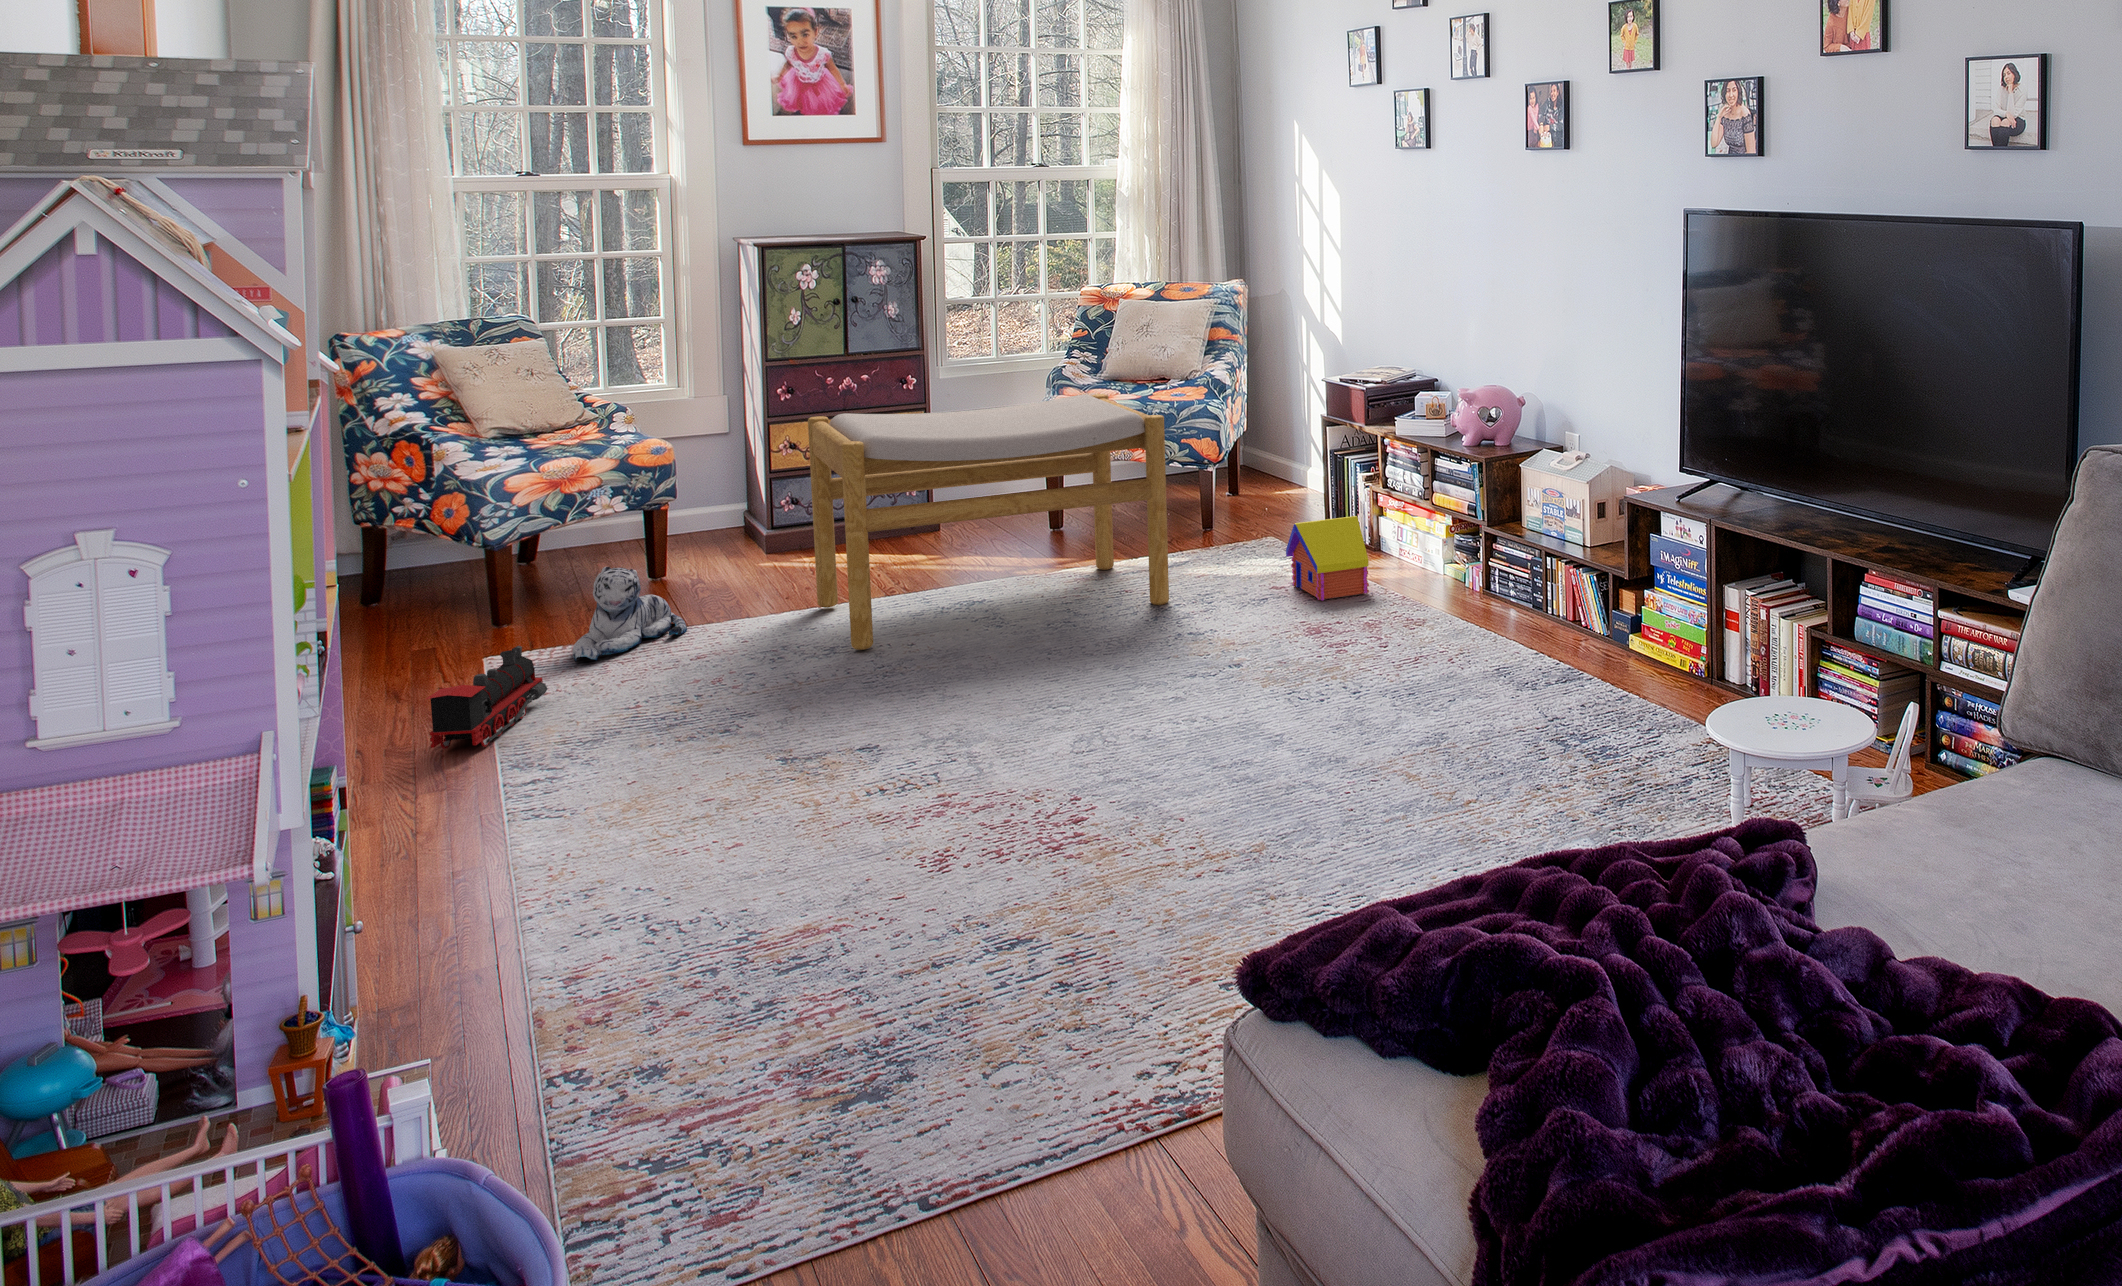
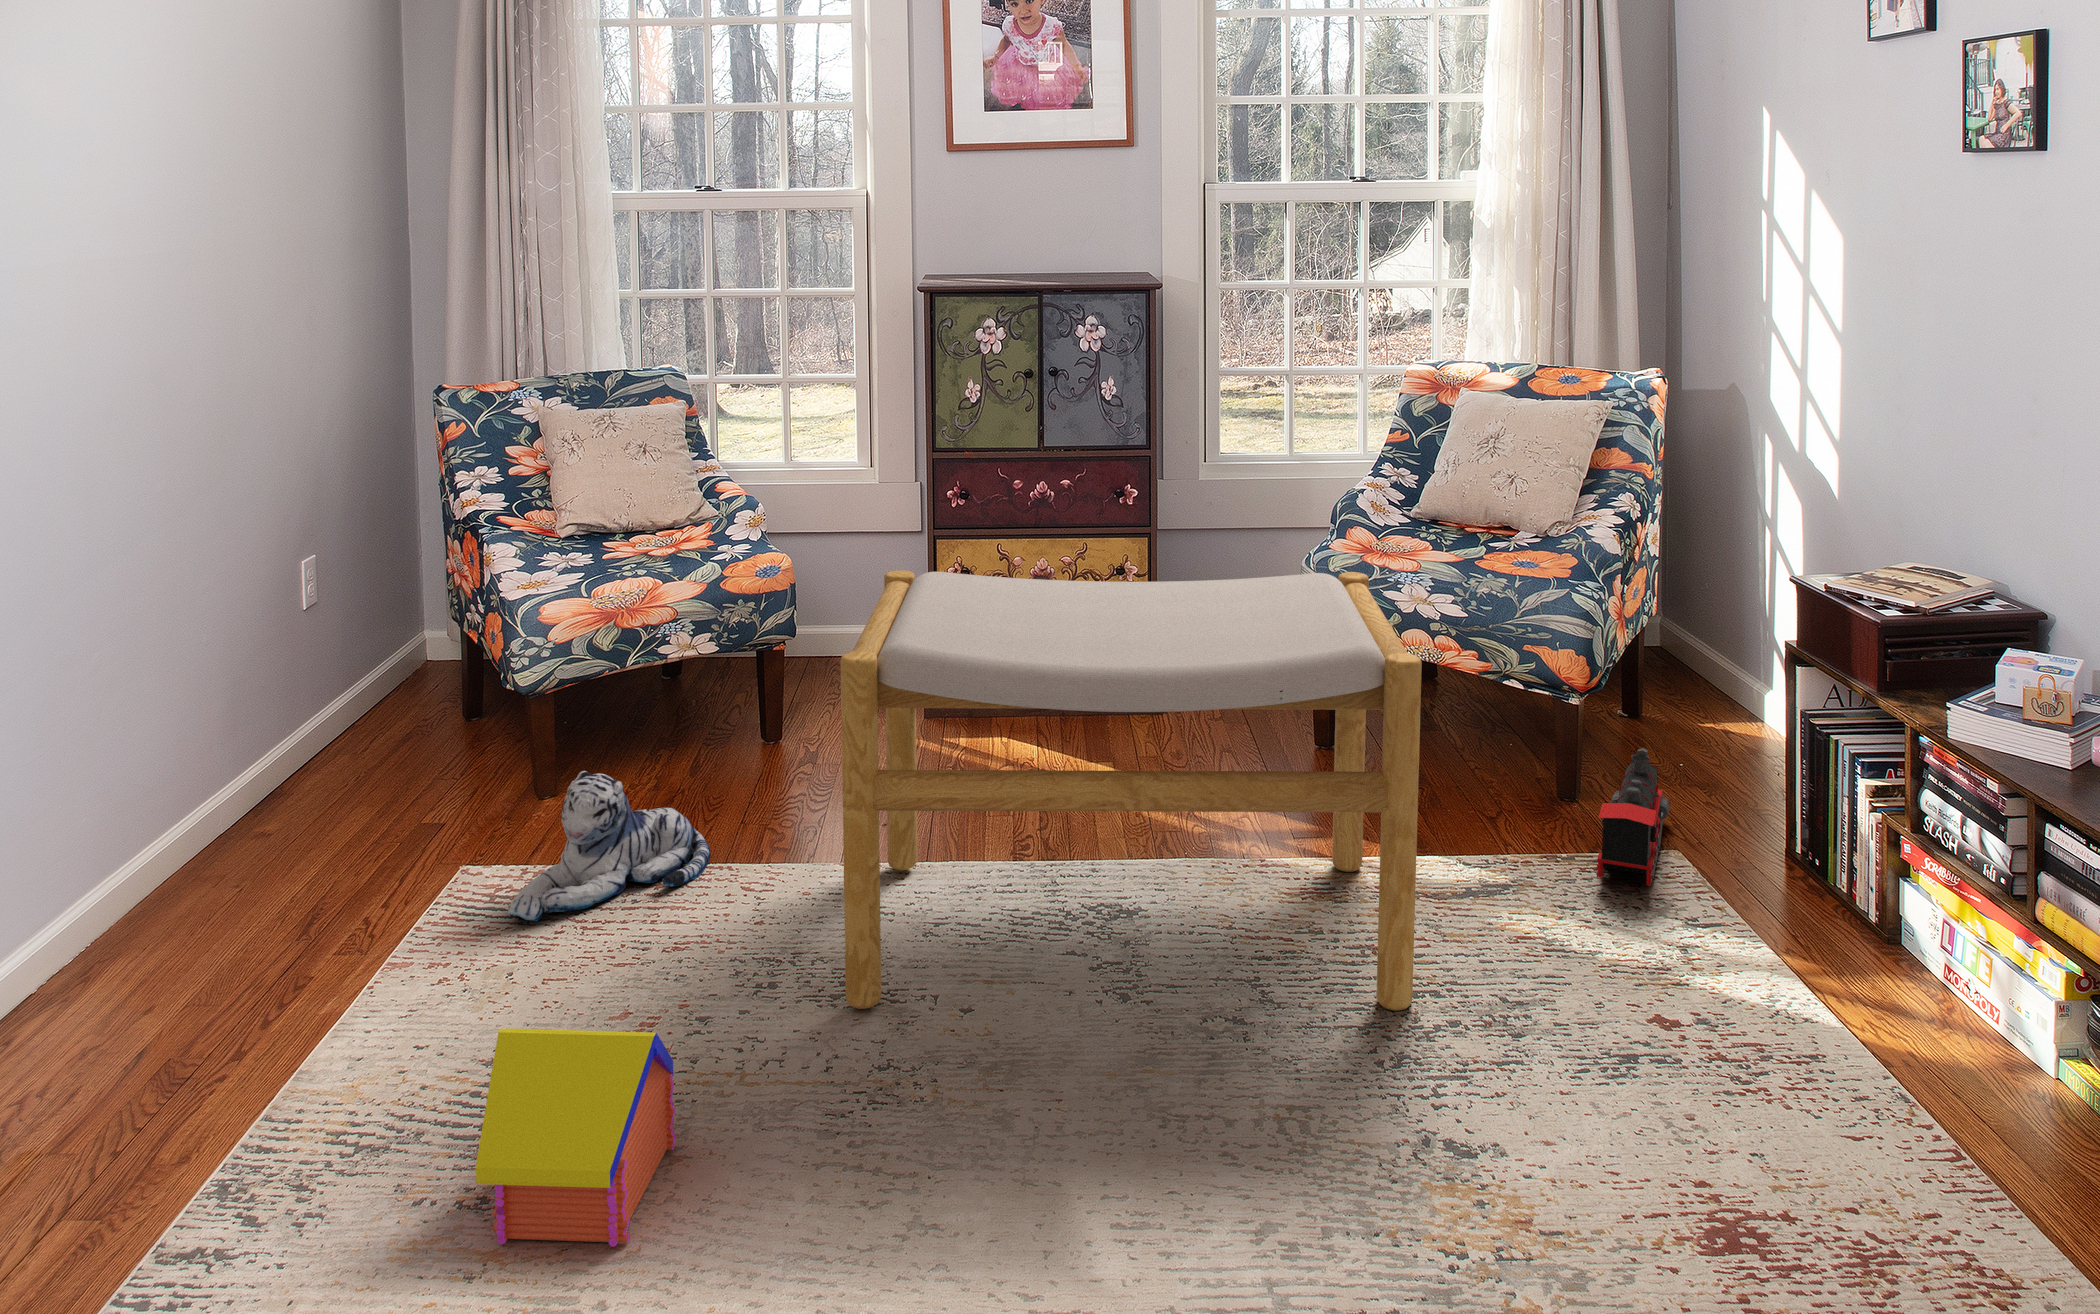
toy house: present [1286,516,1369,601] -> present [476,1028,675,1247]
toy train: present [426,646,547,749] -> present [1597,748,1670,886]

